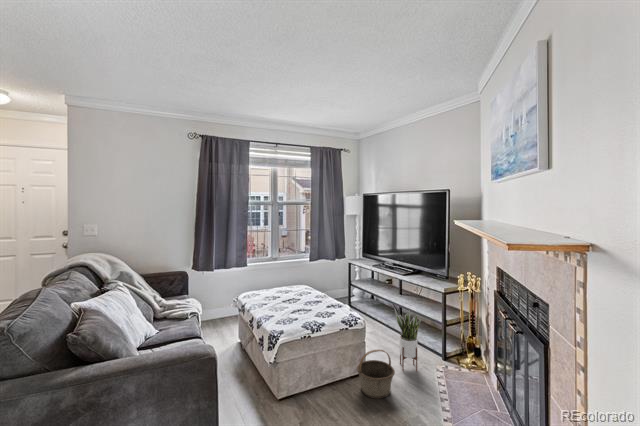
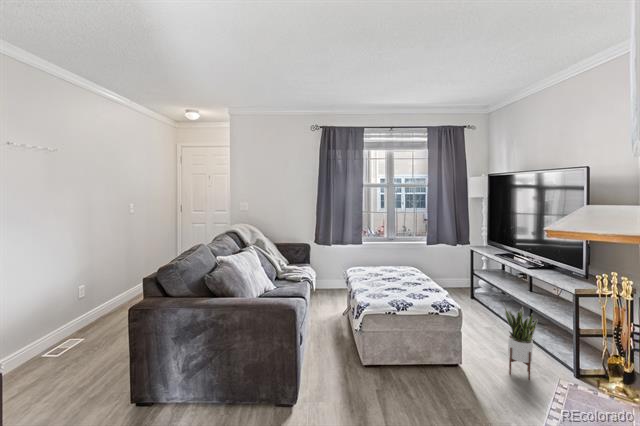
basket: present [357,350,395,398] -> none [445,342,490,395]

